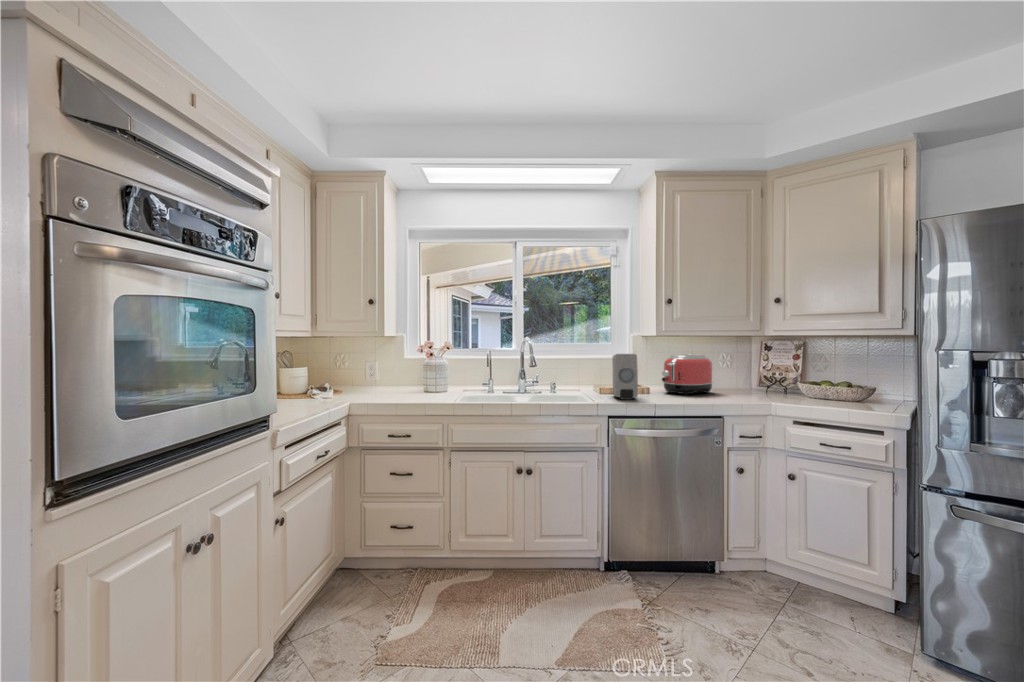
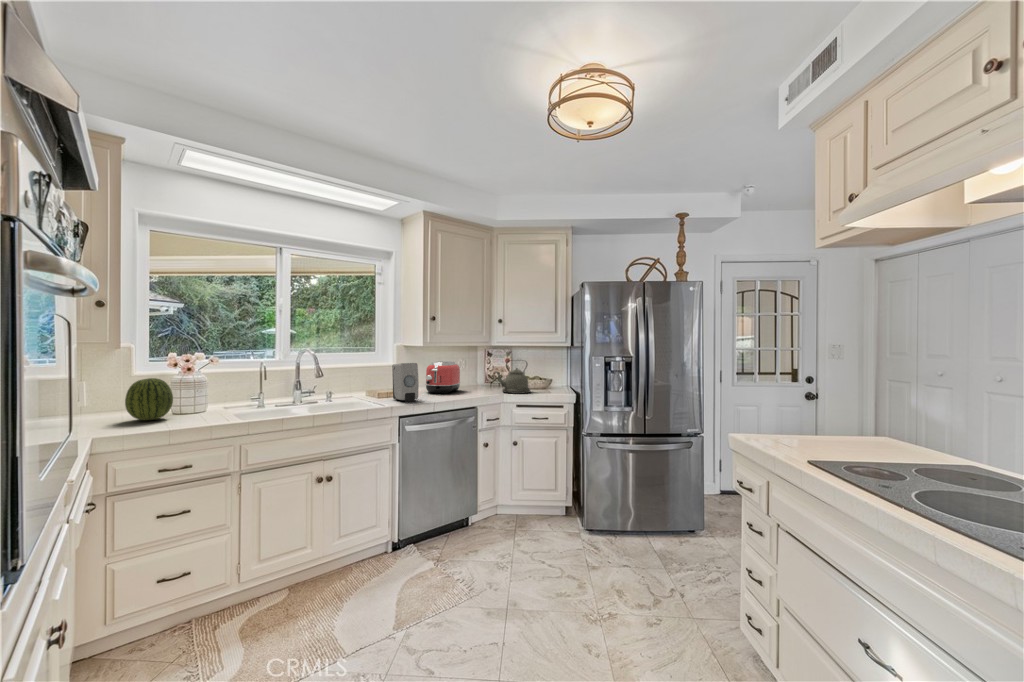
kettle: none [760,354,824,404] -> present [495,362,530,394]
fruit: none [388,361,418,394] -> present [125,378,173,420]

